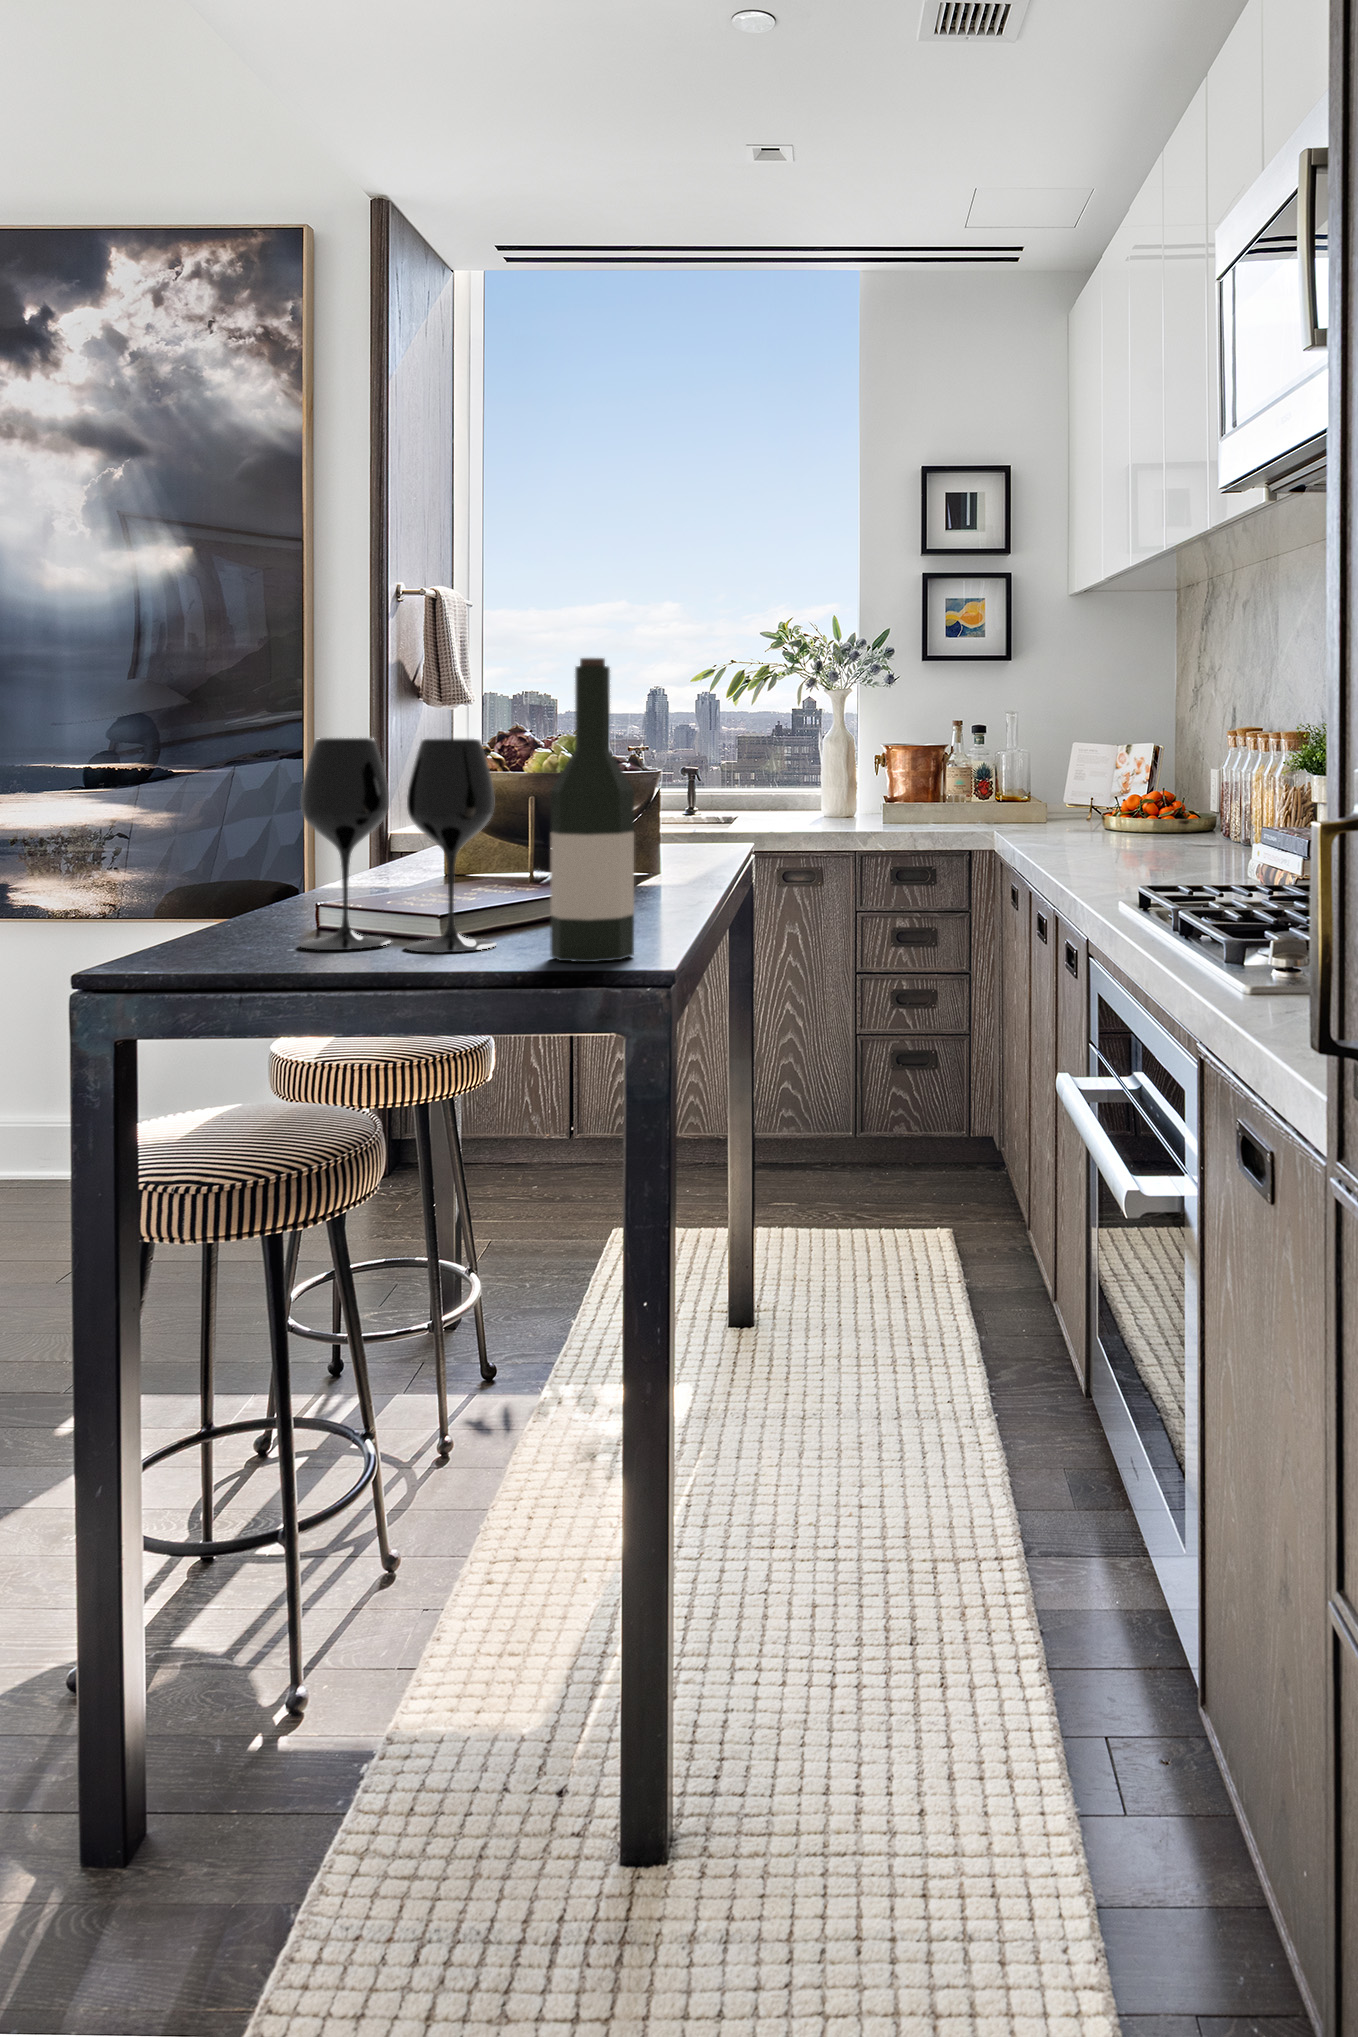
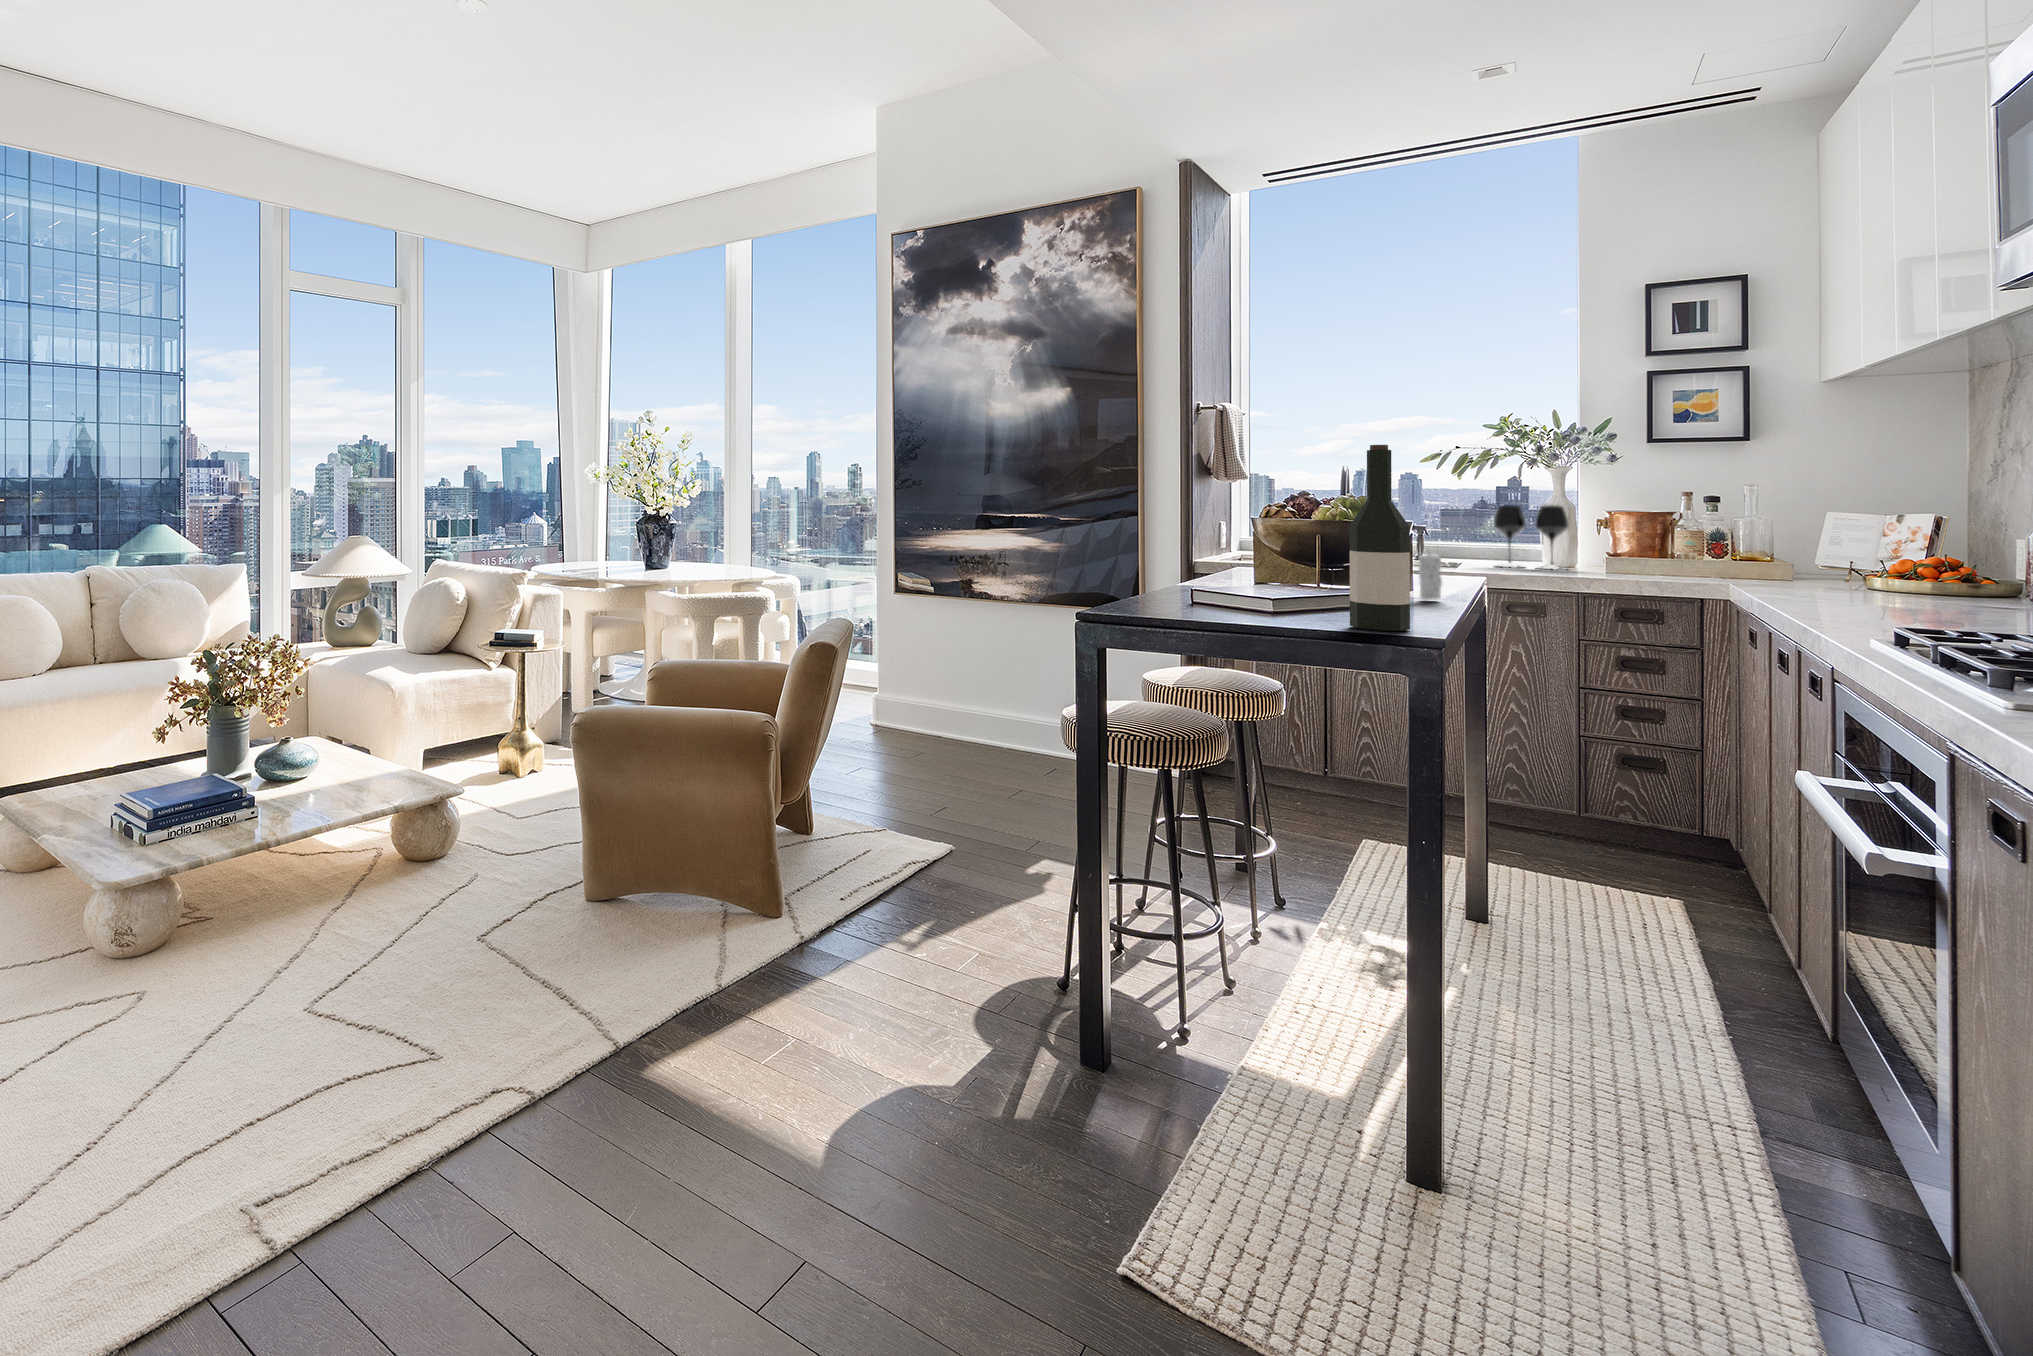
wine glass: present [299,738,496,953] -> present [1494,505,1568,569]
candle: none [665,808,694,890] -> present [1419,554,1442,600]

